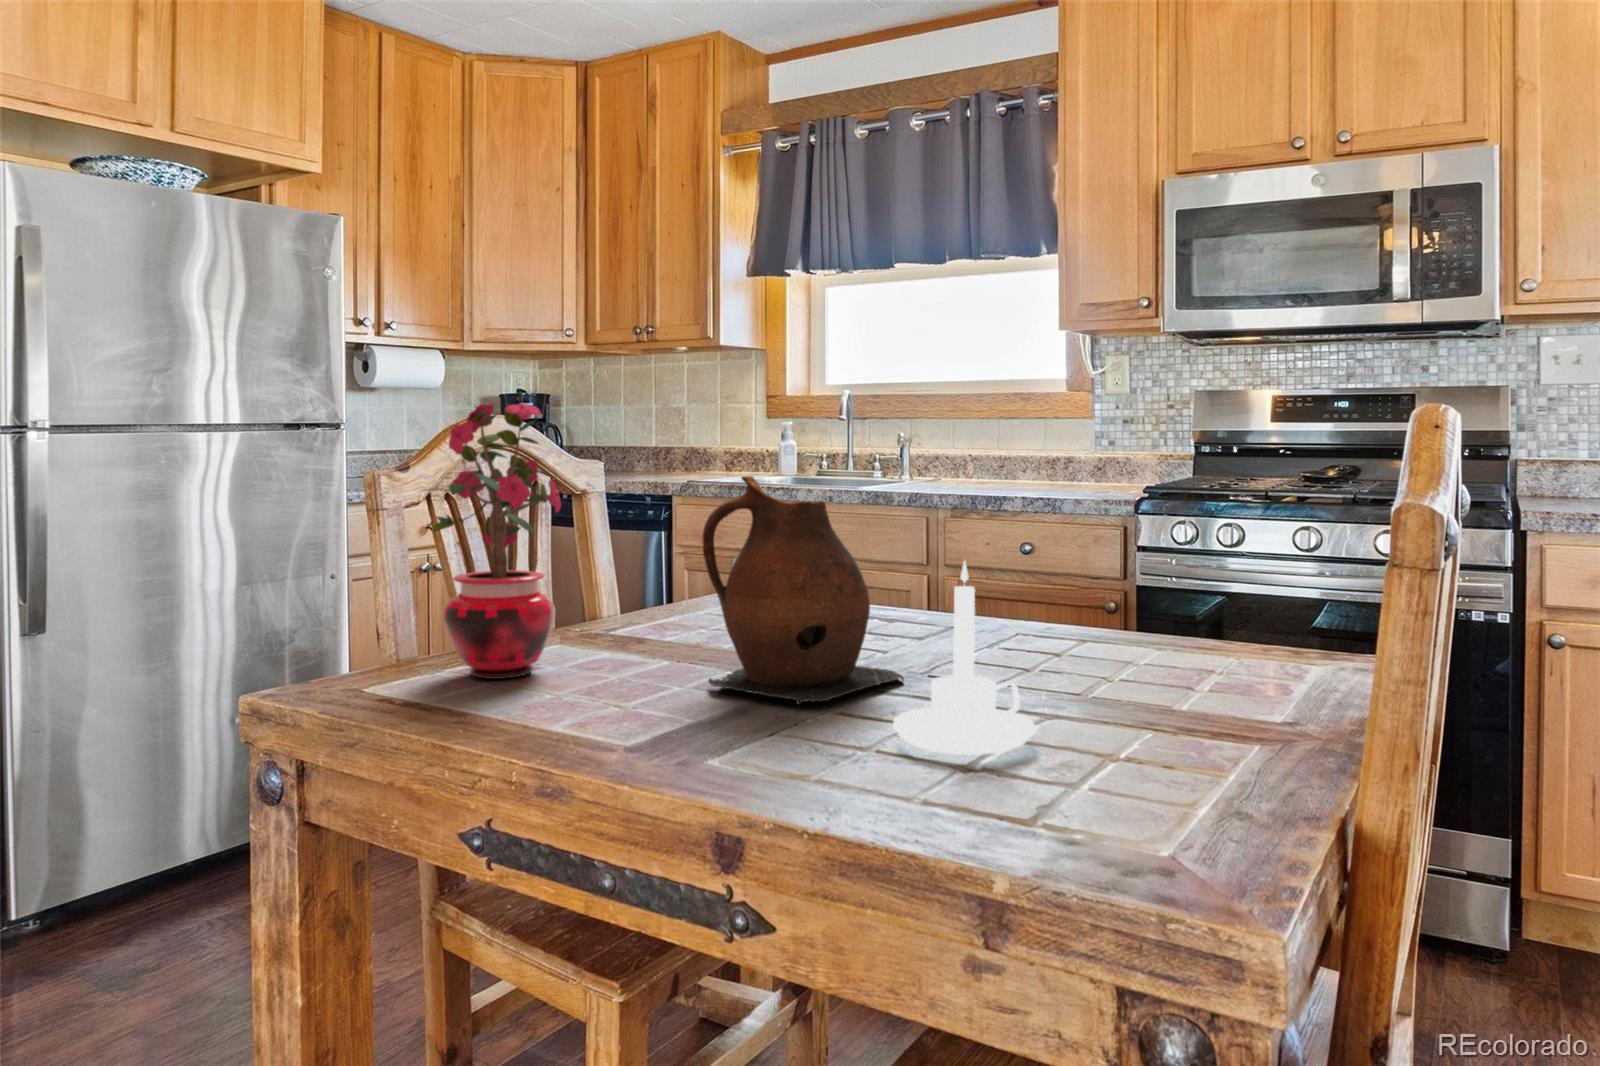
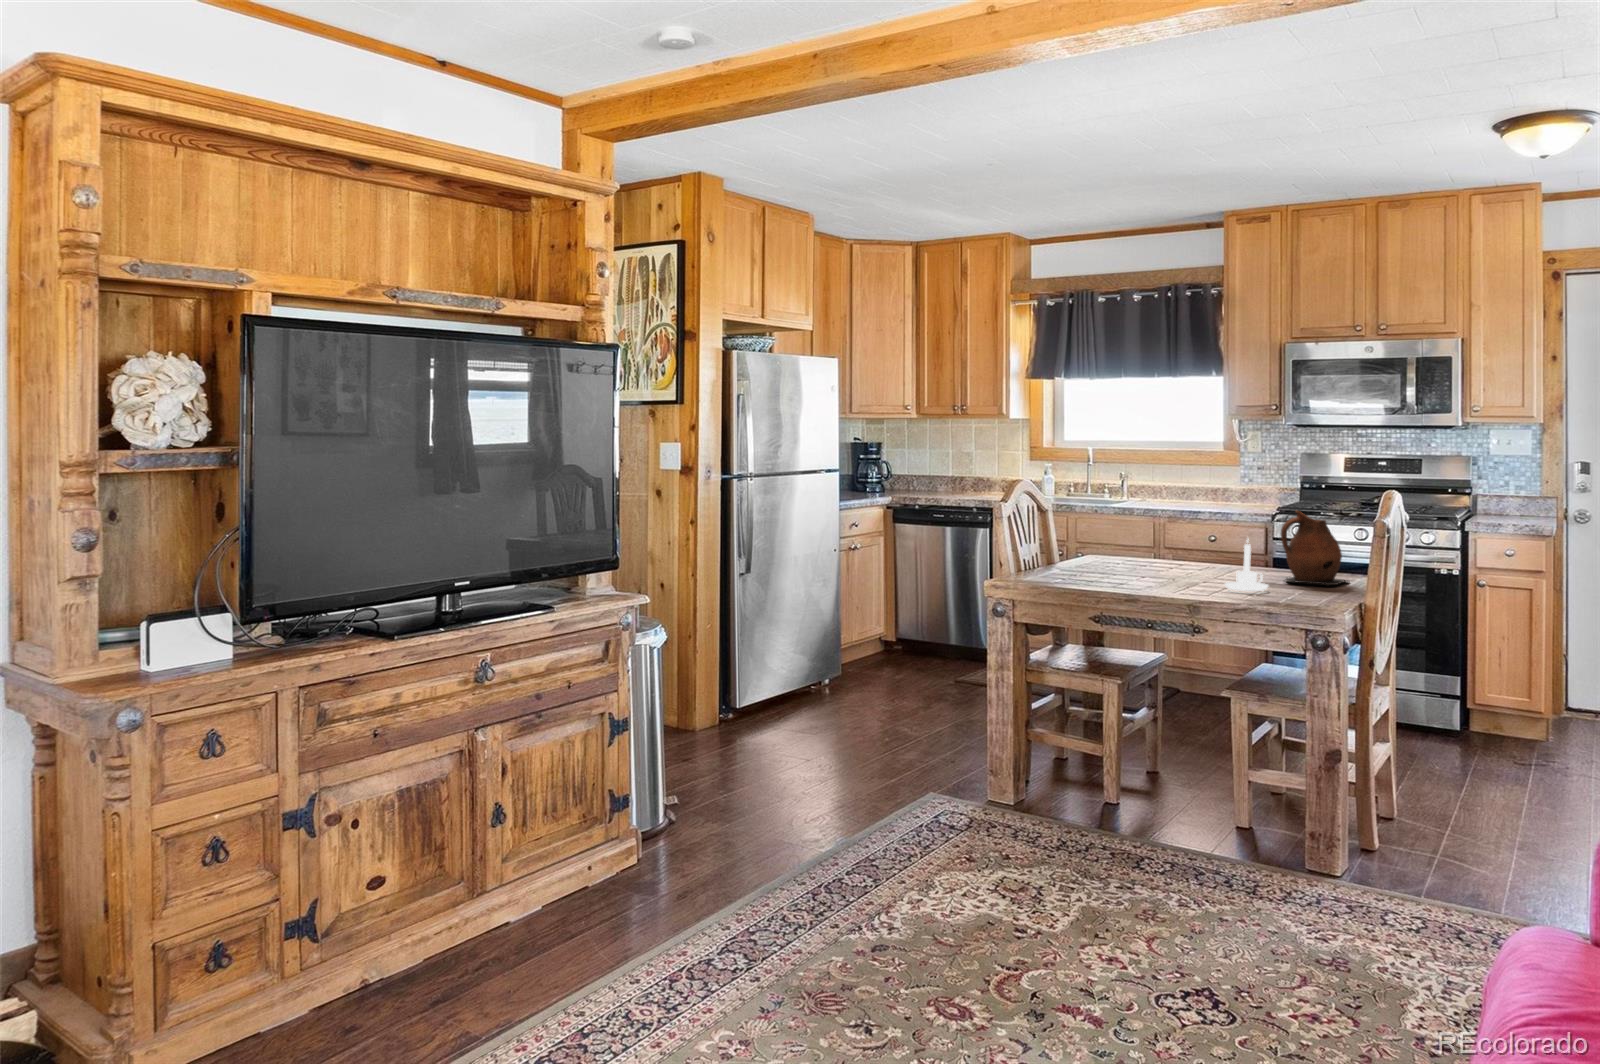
potted plant: present [421,396,564,679] -> none [1041,482,1092,578]
ceramic pitcher: present [702,476,904,705] -> present [1281,511,1349,585]

